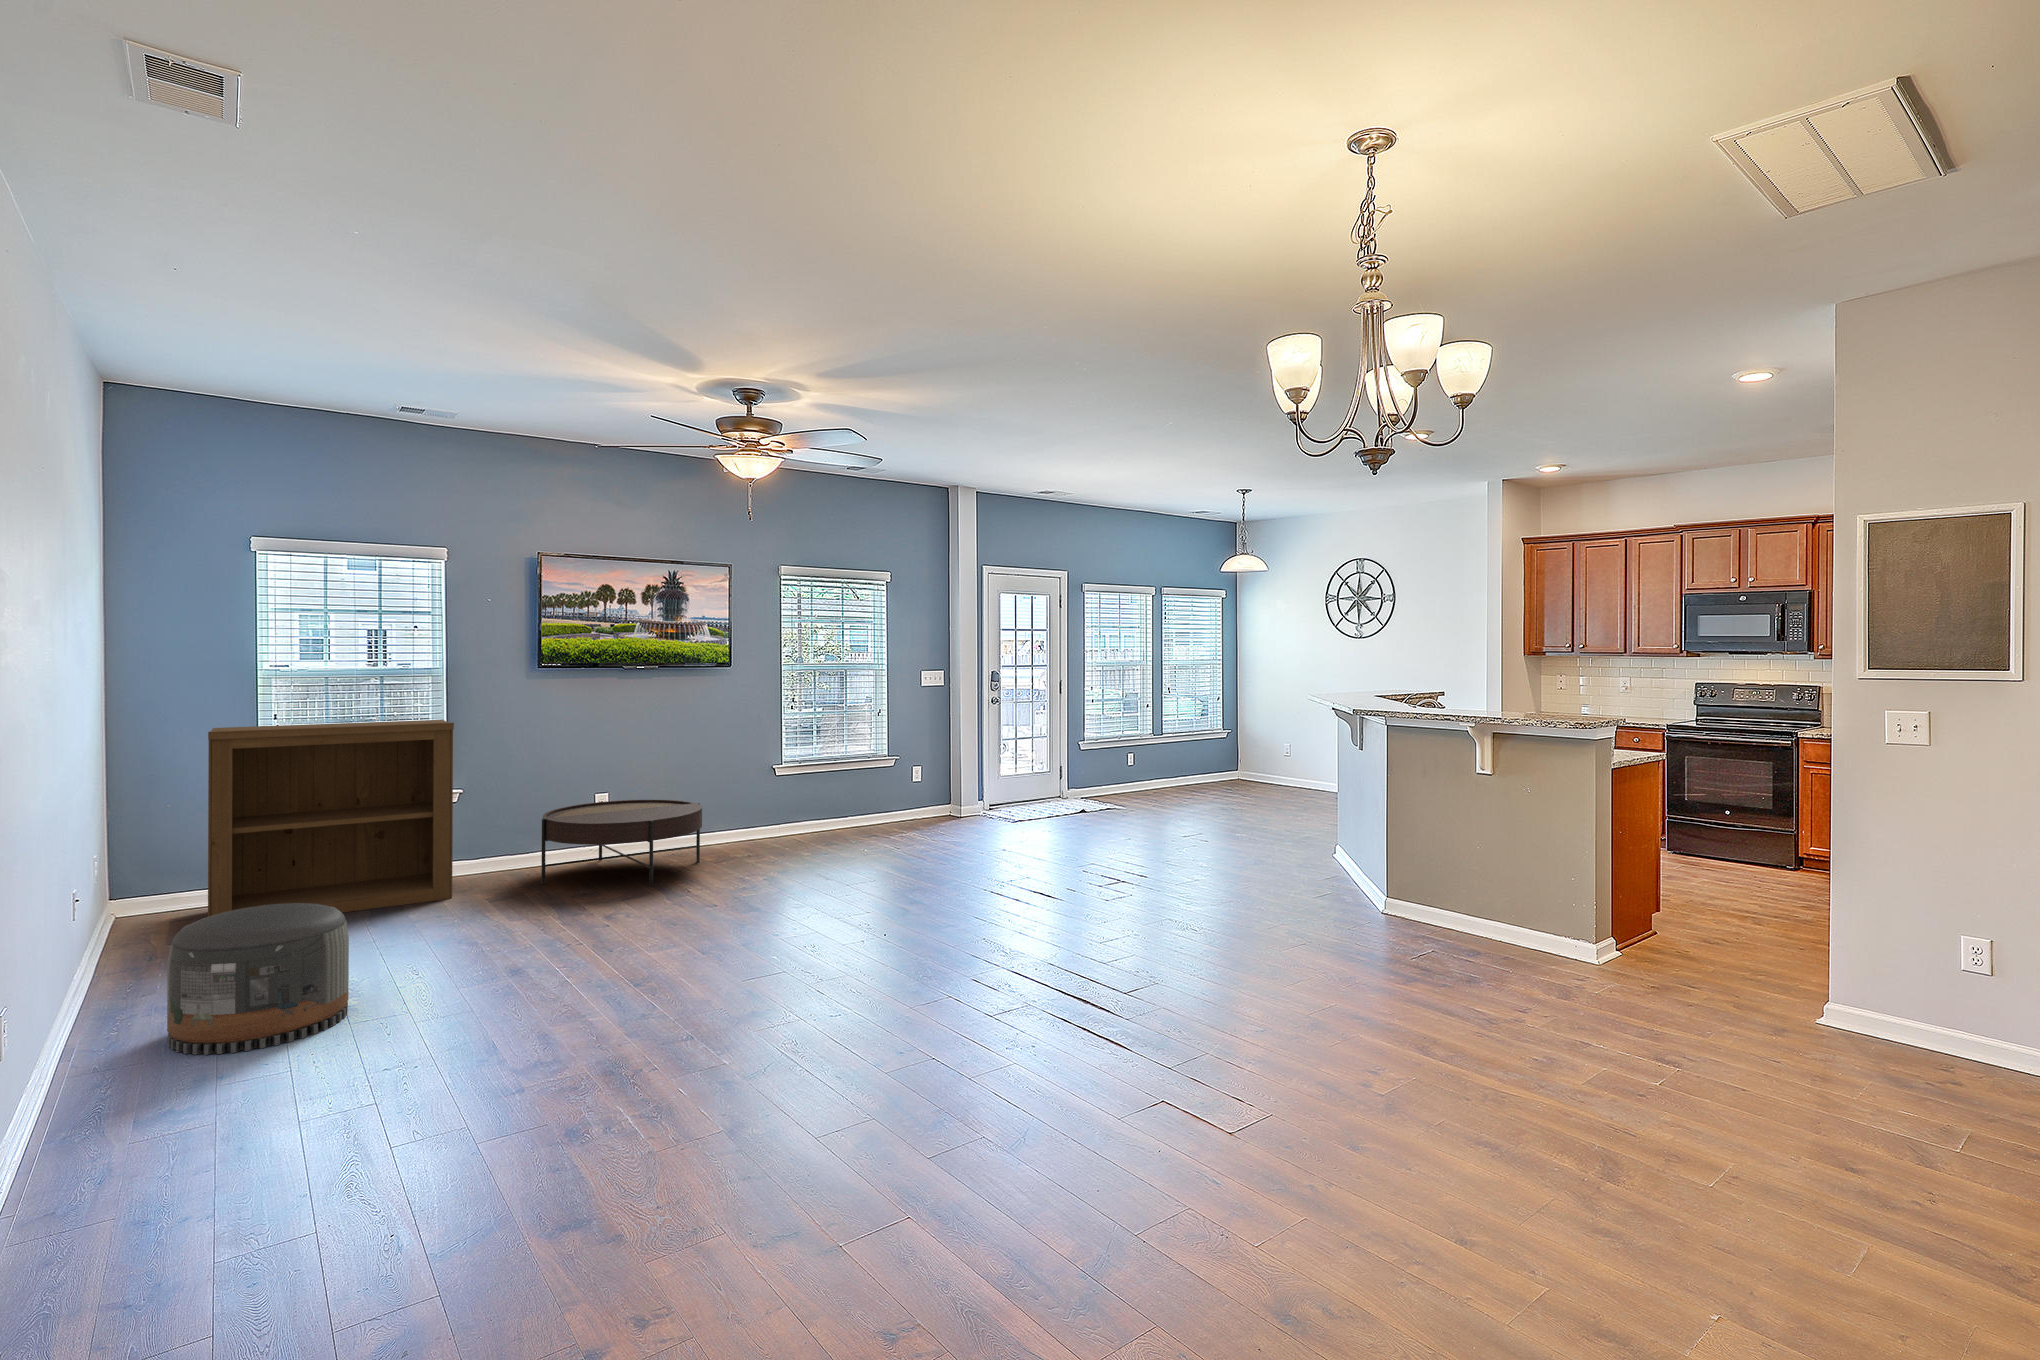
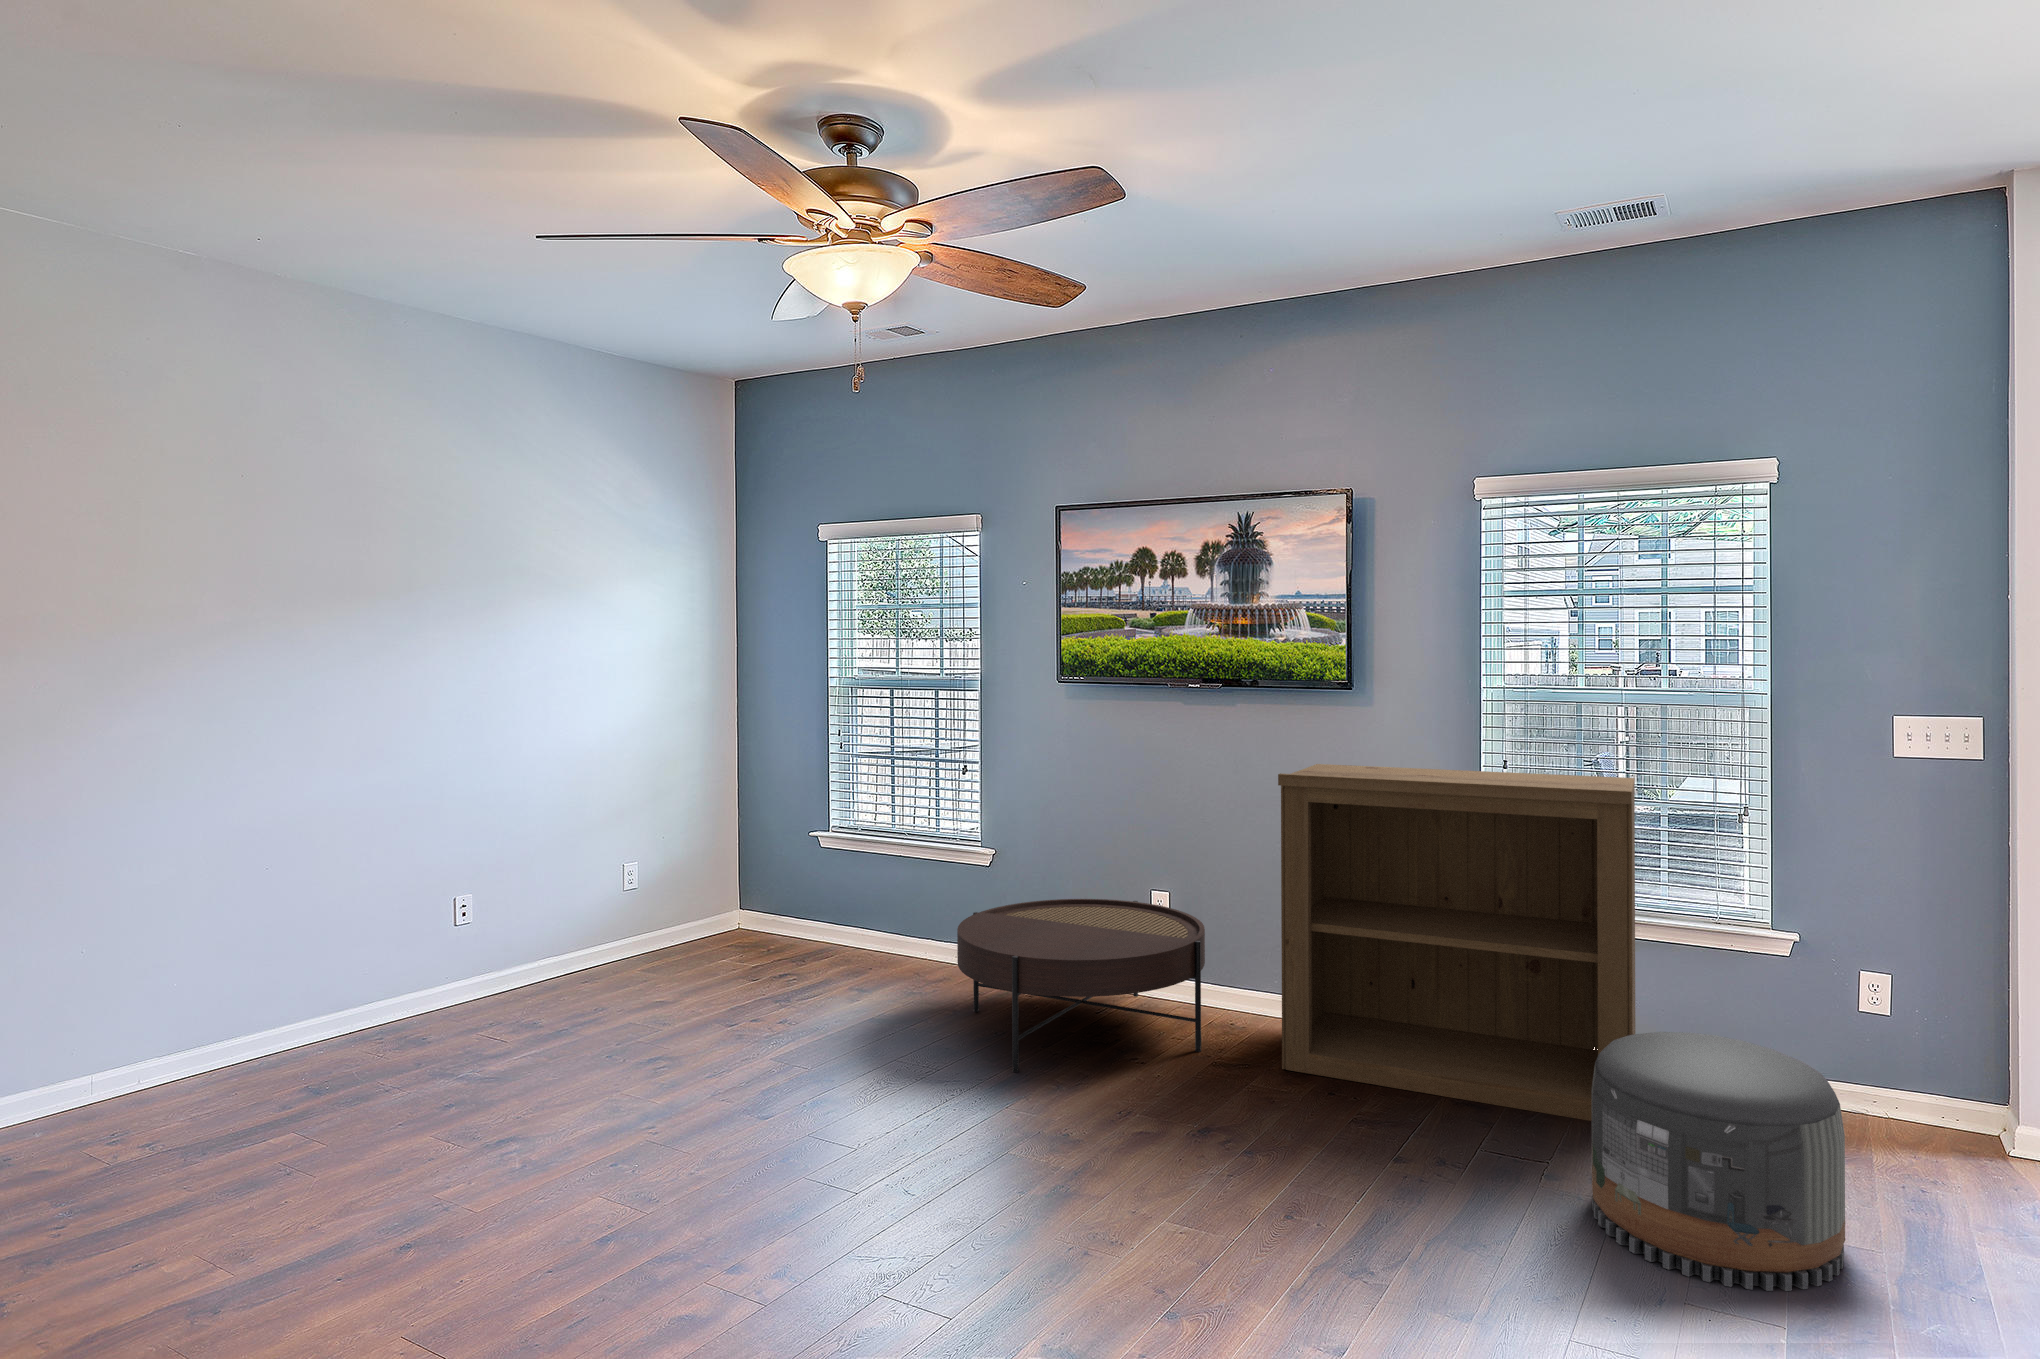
bookshelf: present [208,720,454,917] -> present [1278,764,1635,1121]
pouf: present [167,903,349,1055] -> present [1591,1032,1845,1291]

